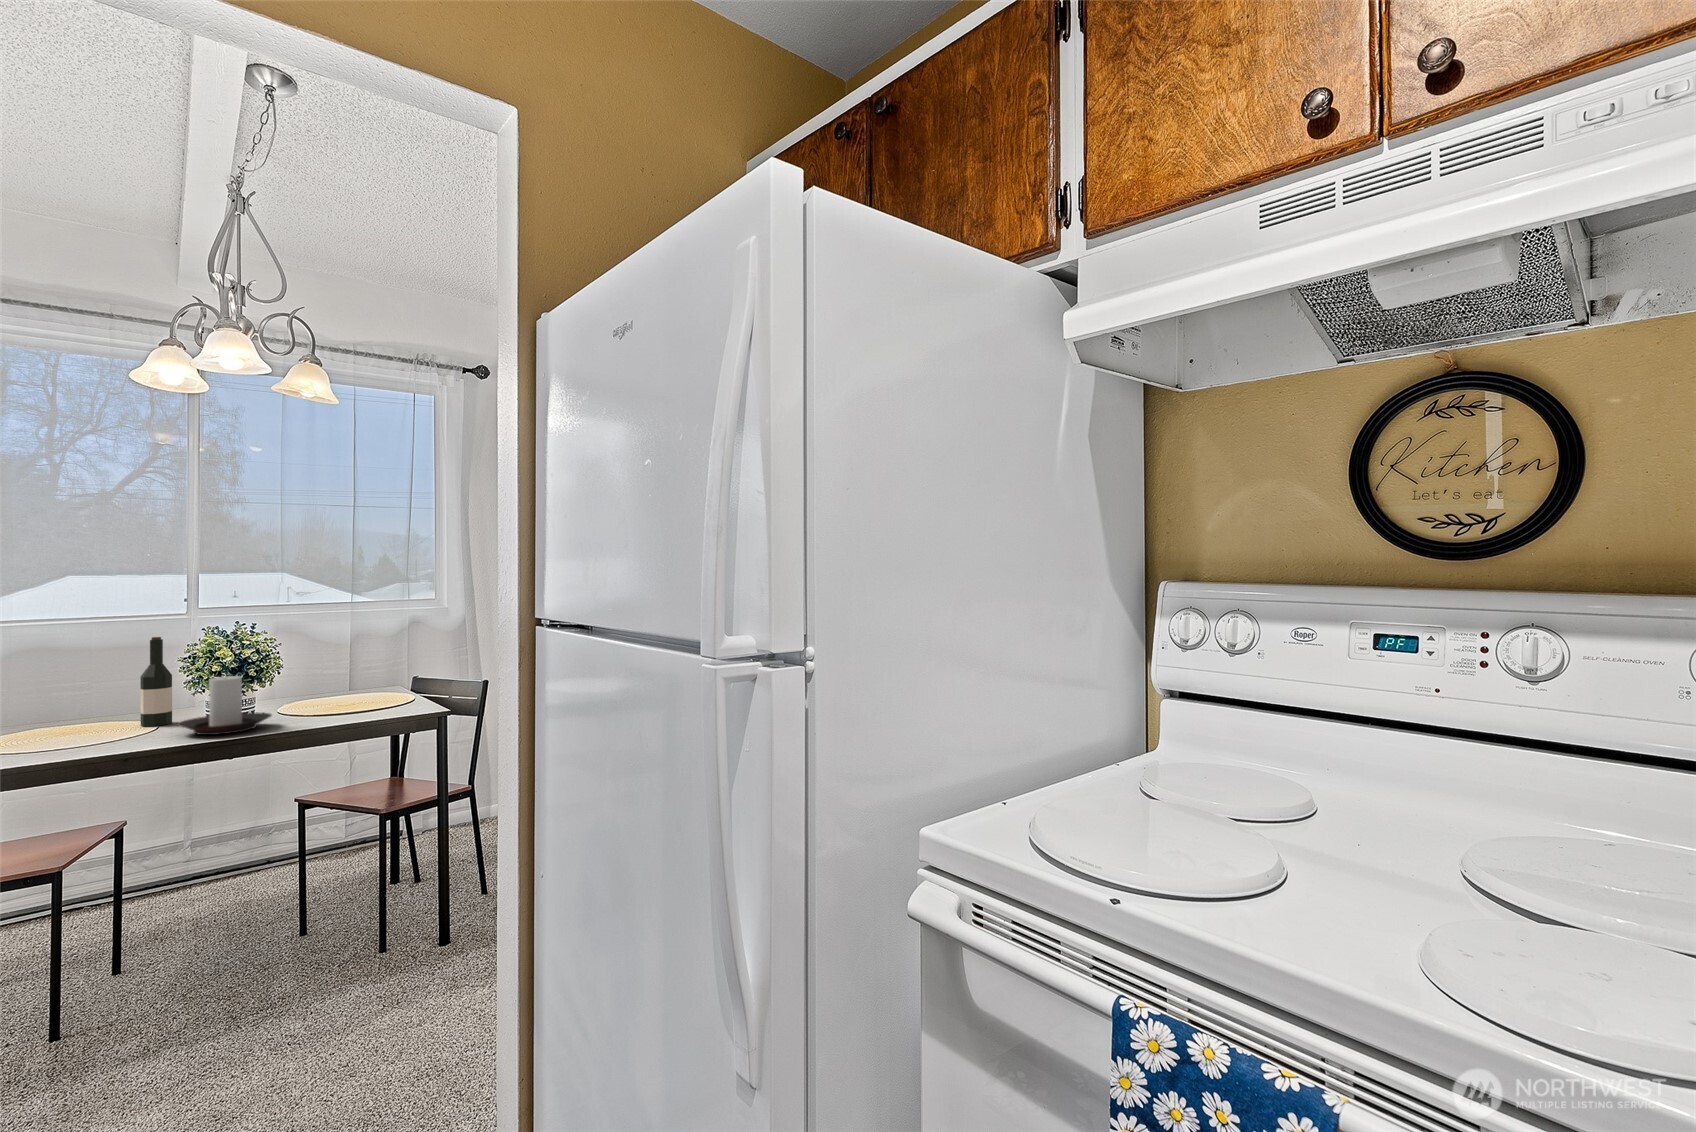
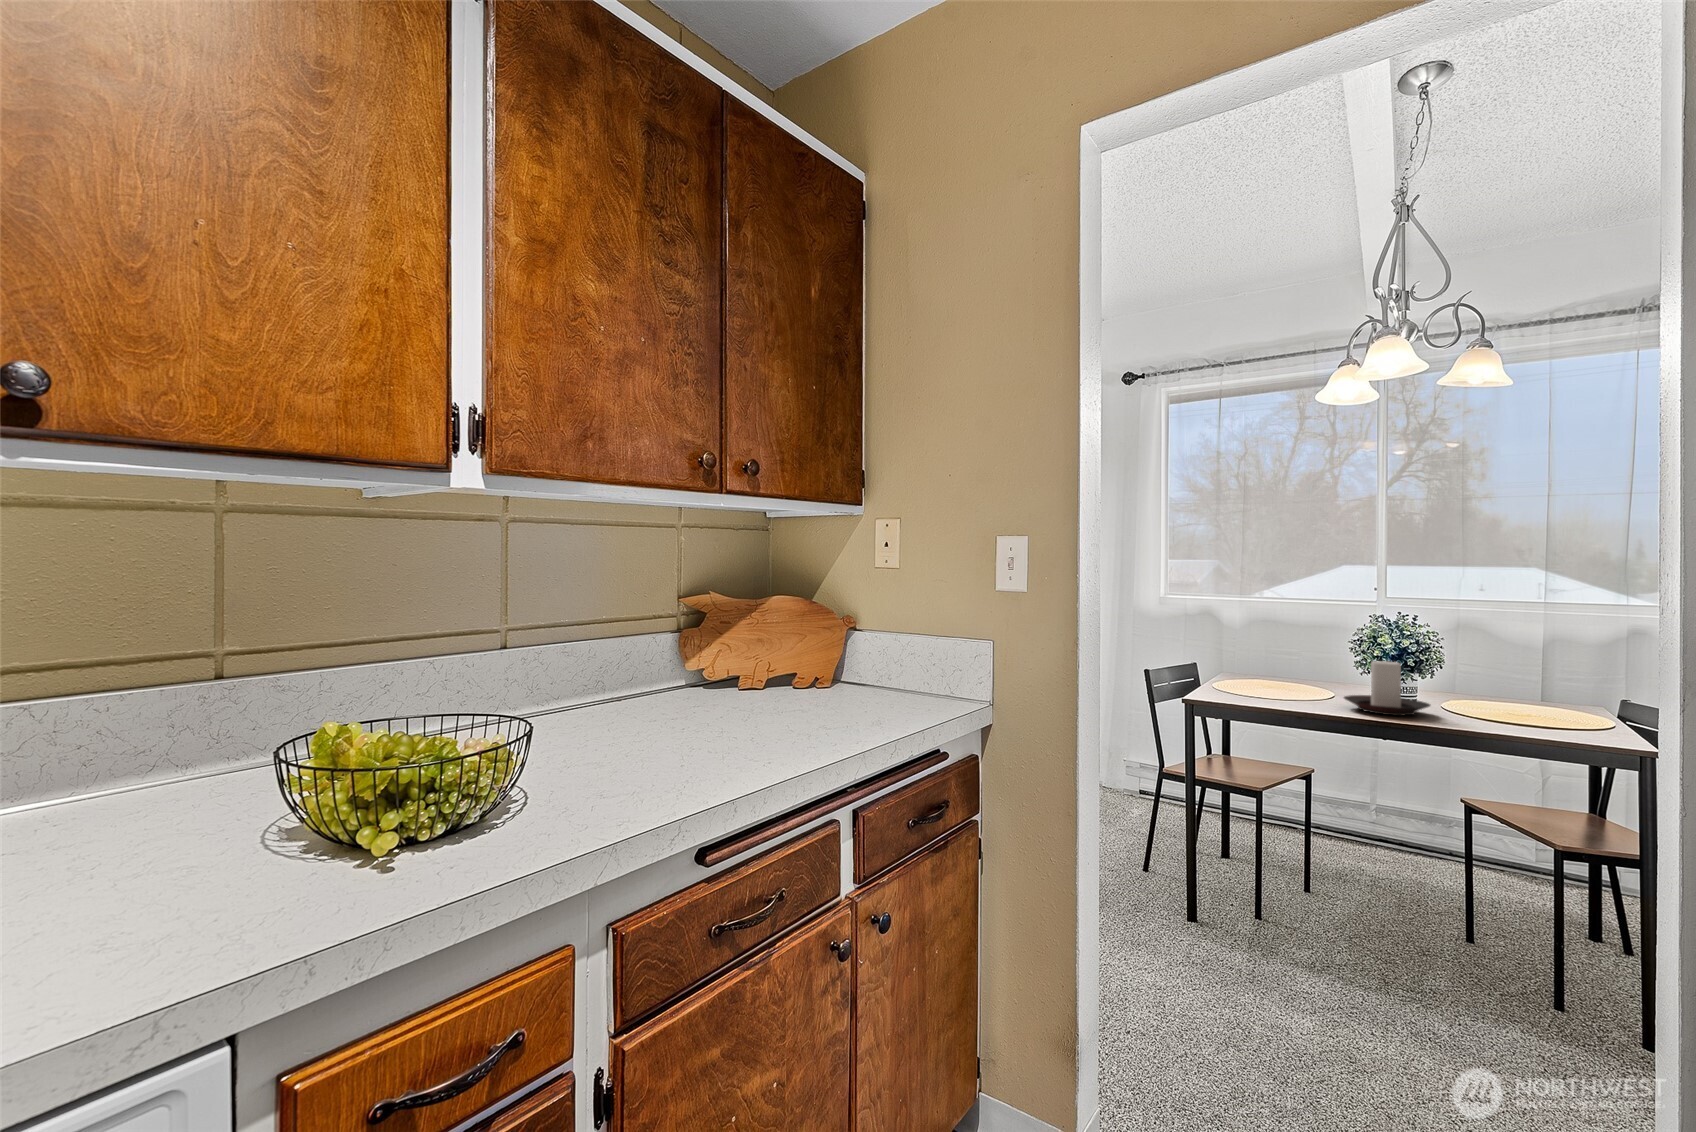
wine bottle: present [140,637,172,726] -> none [1322,620,1346,697]

